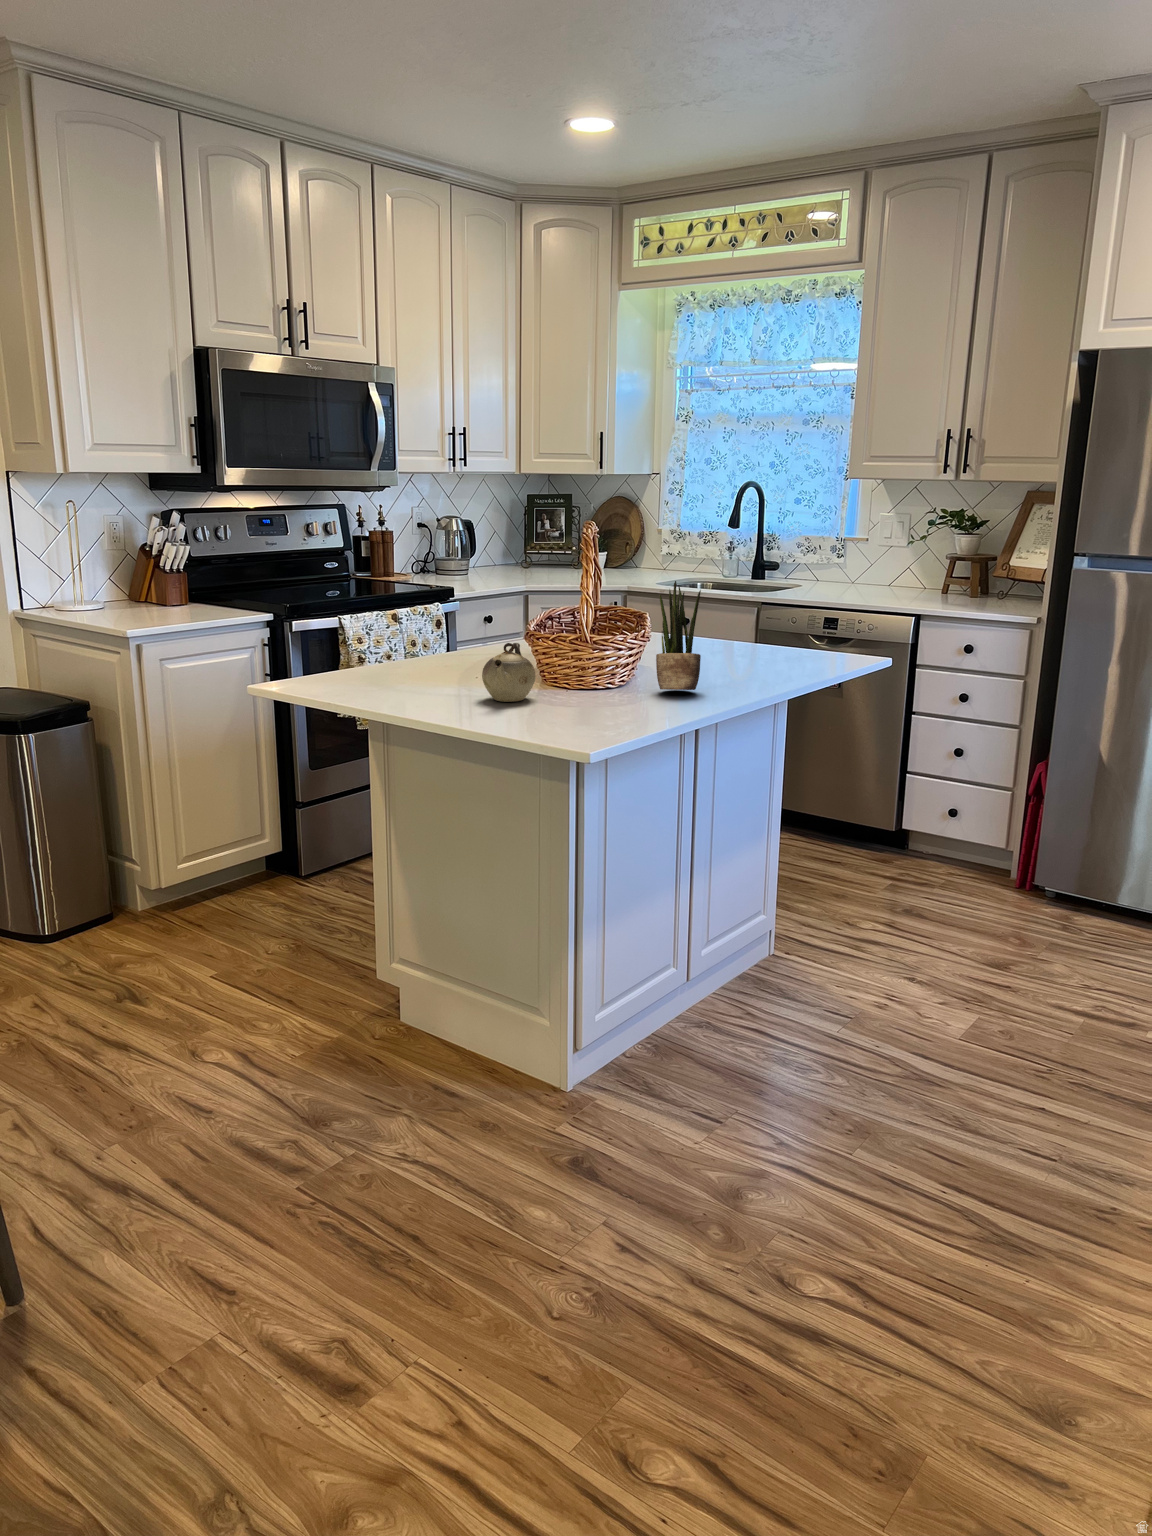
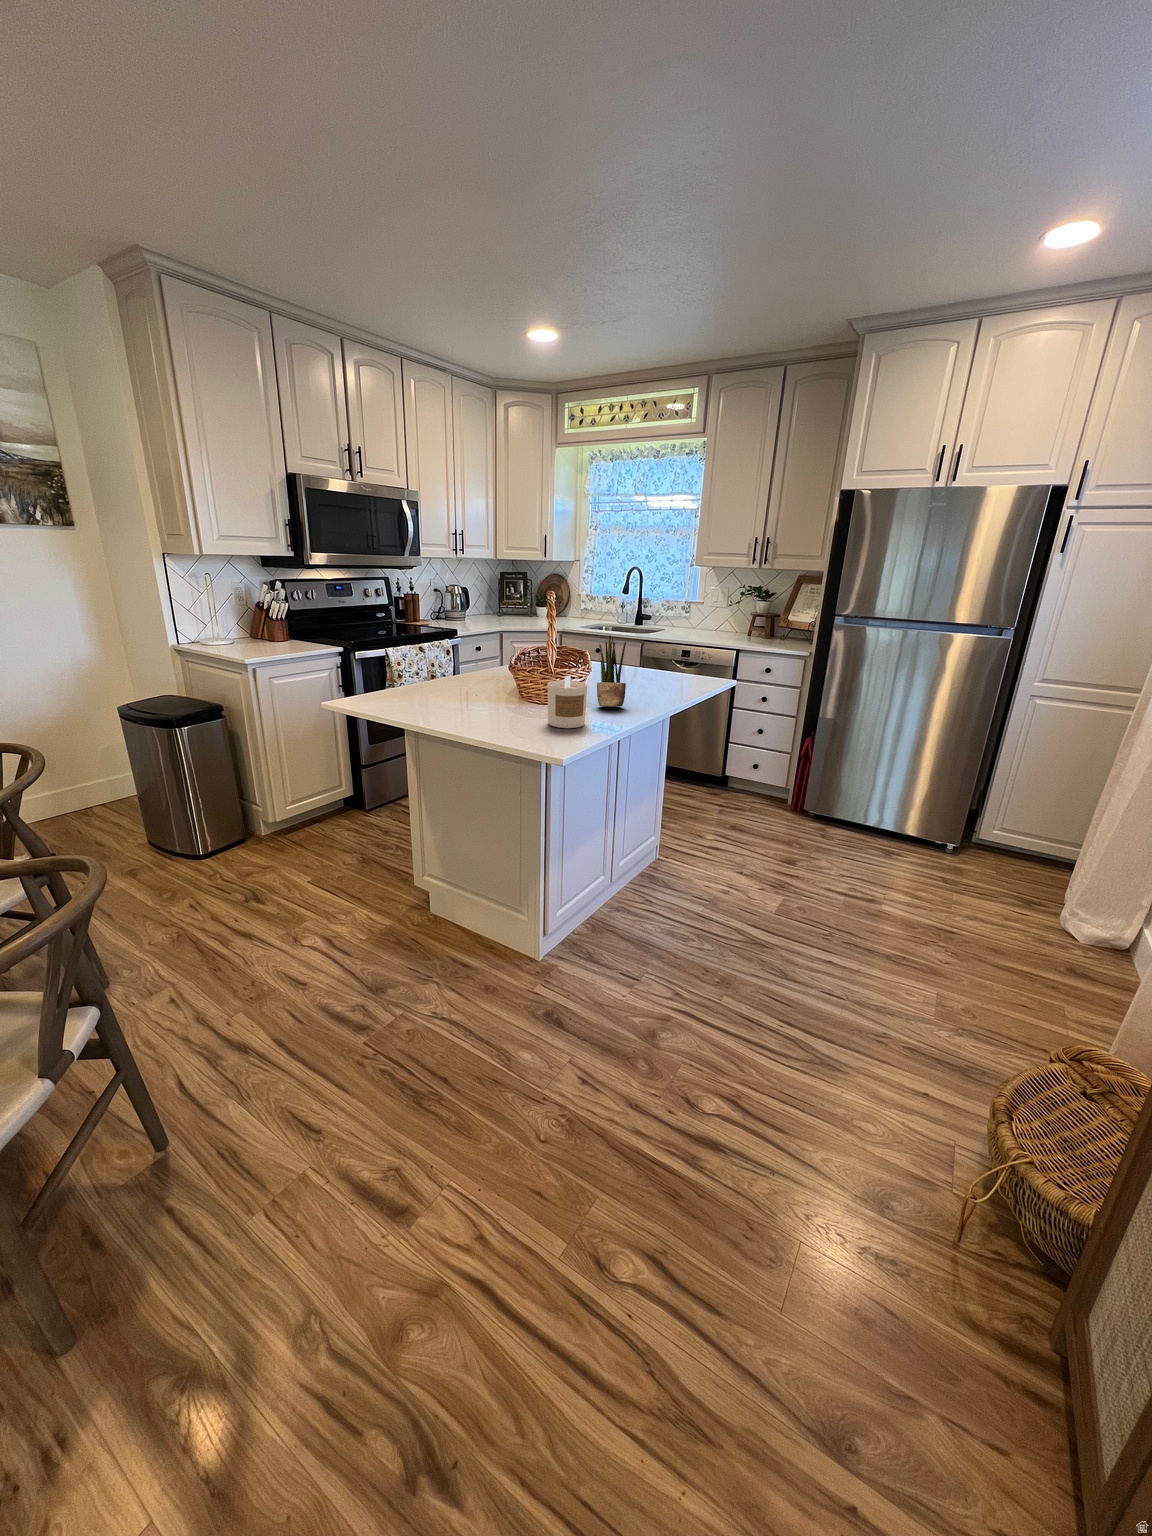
candle: none [577,641,636,718] -> present [548,676,587,728]
teapot: present [482,643,536,702] -> none [483,675,519,715]

